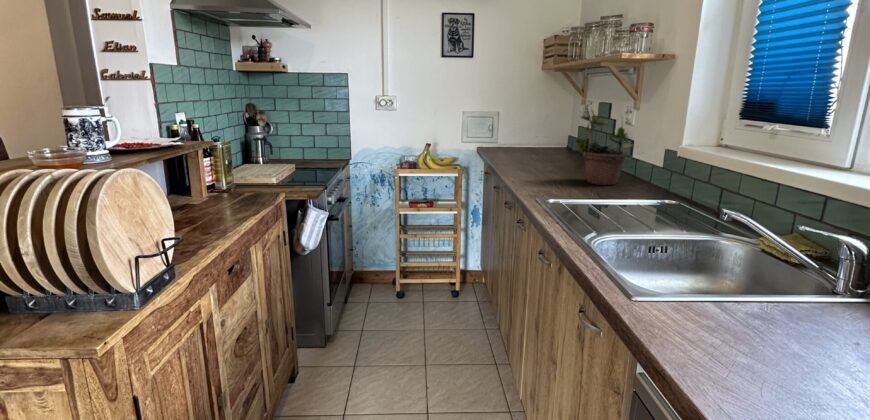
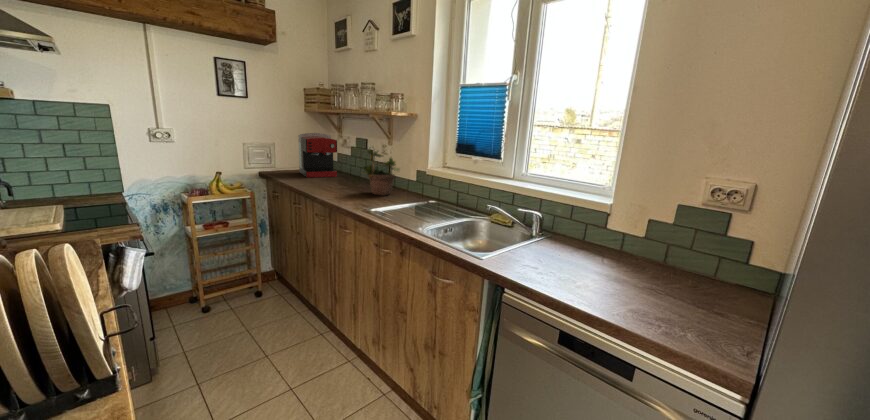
coffee maker: none [525,96,572,157] -> present [298,133,337,177]

